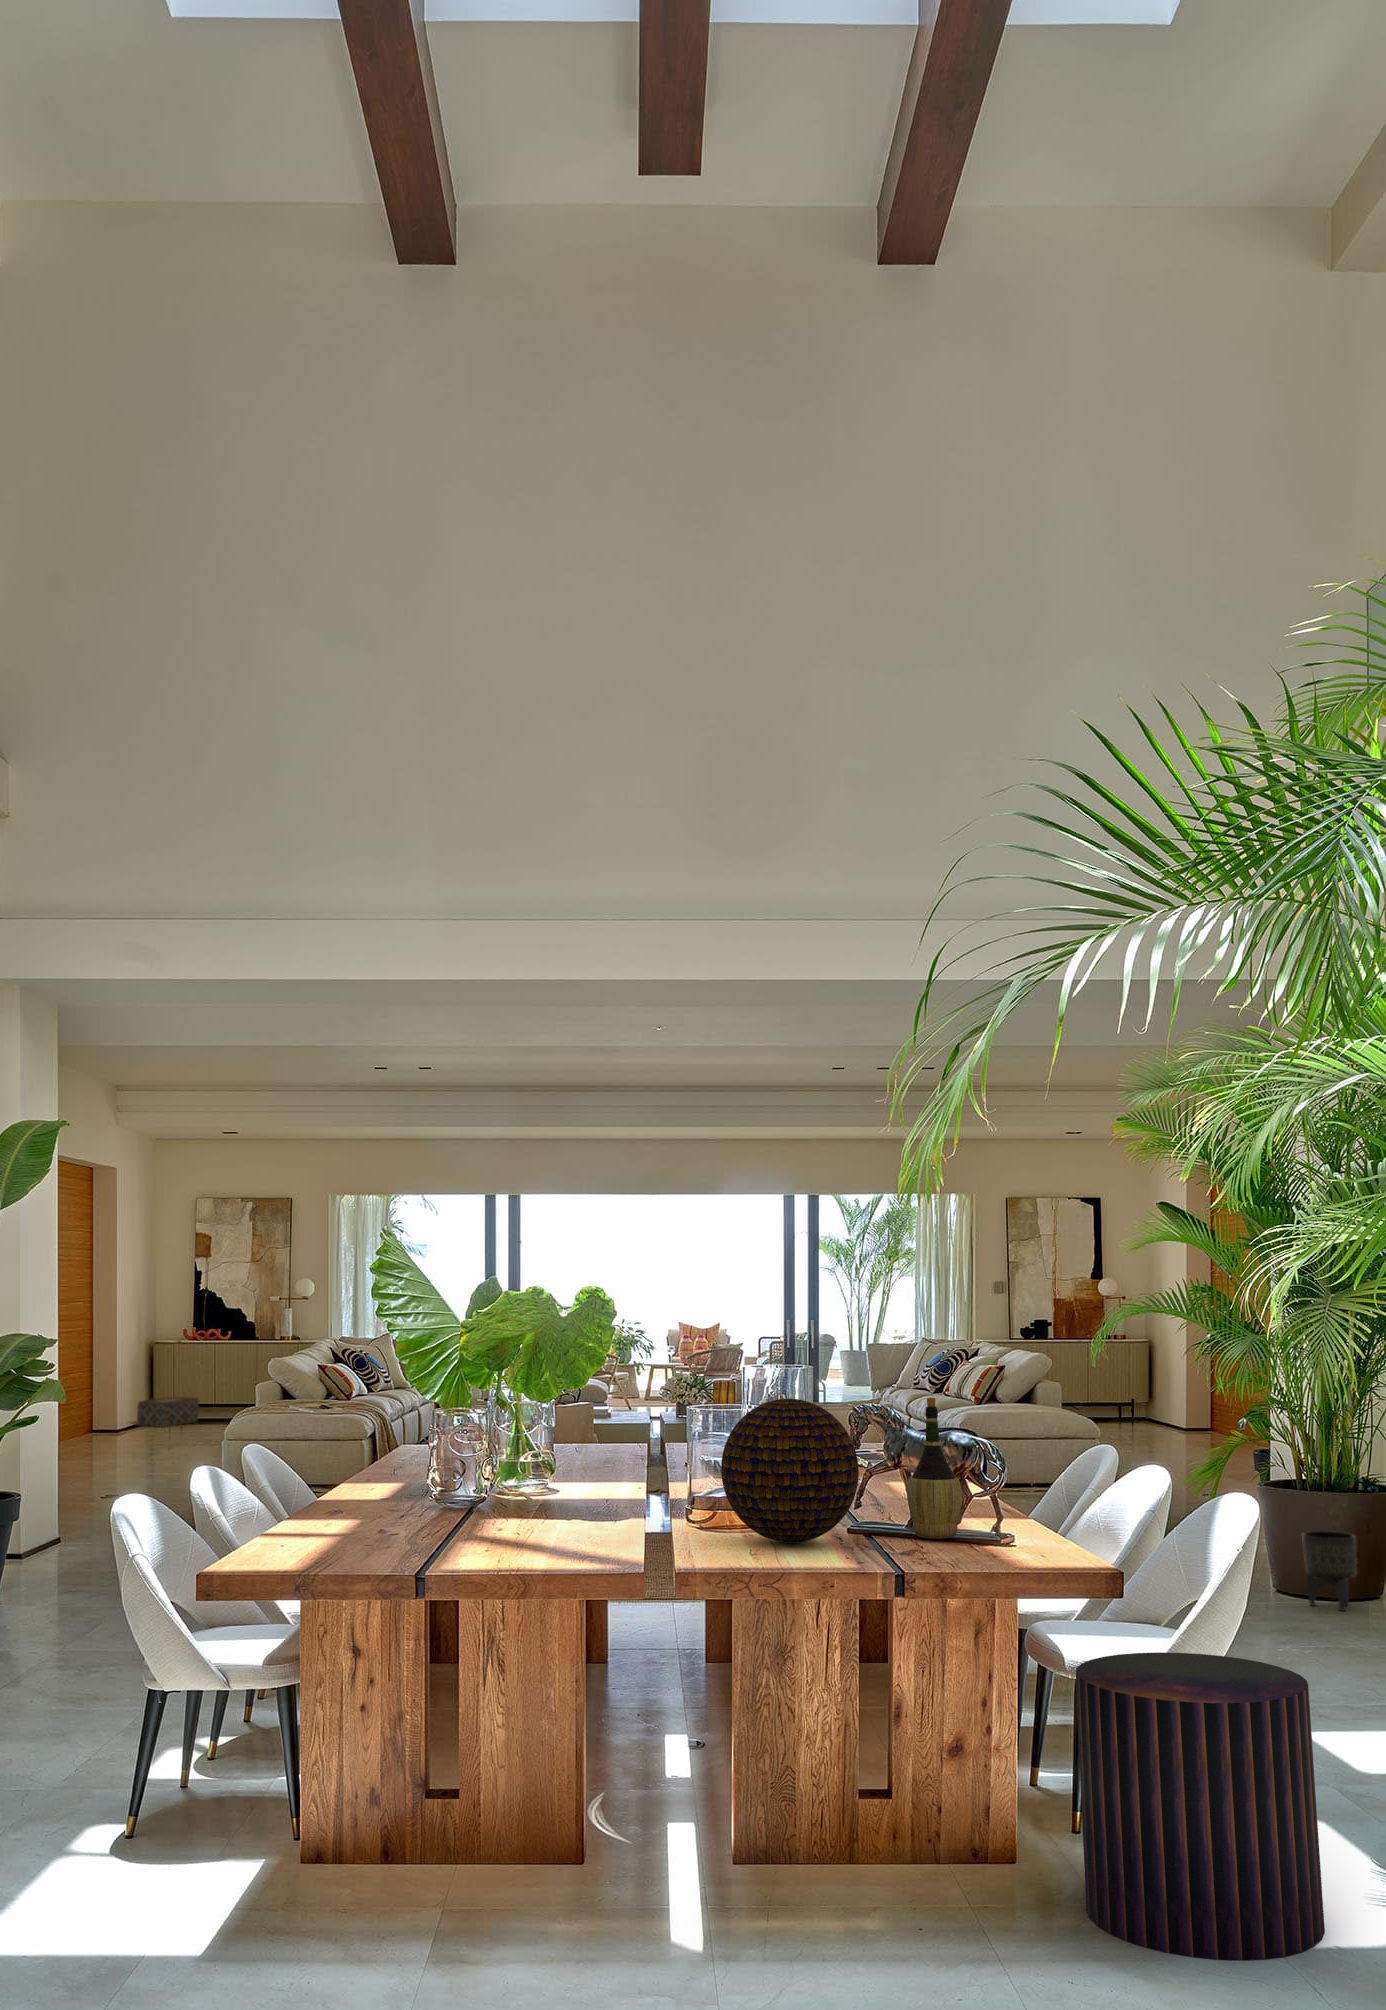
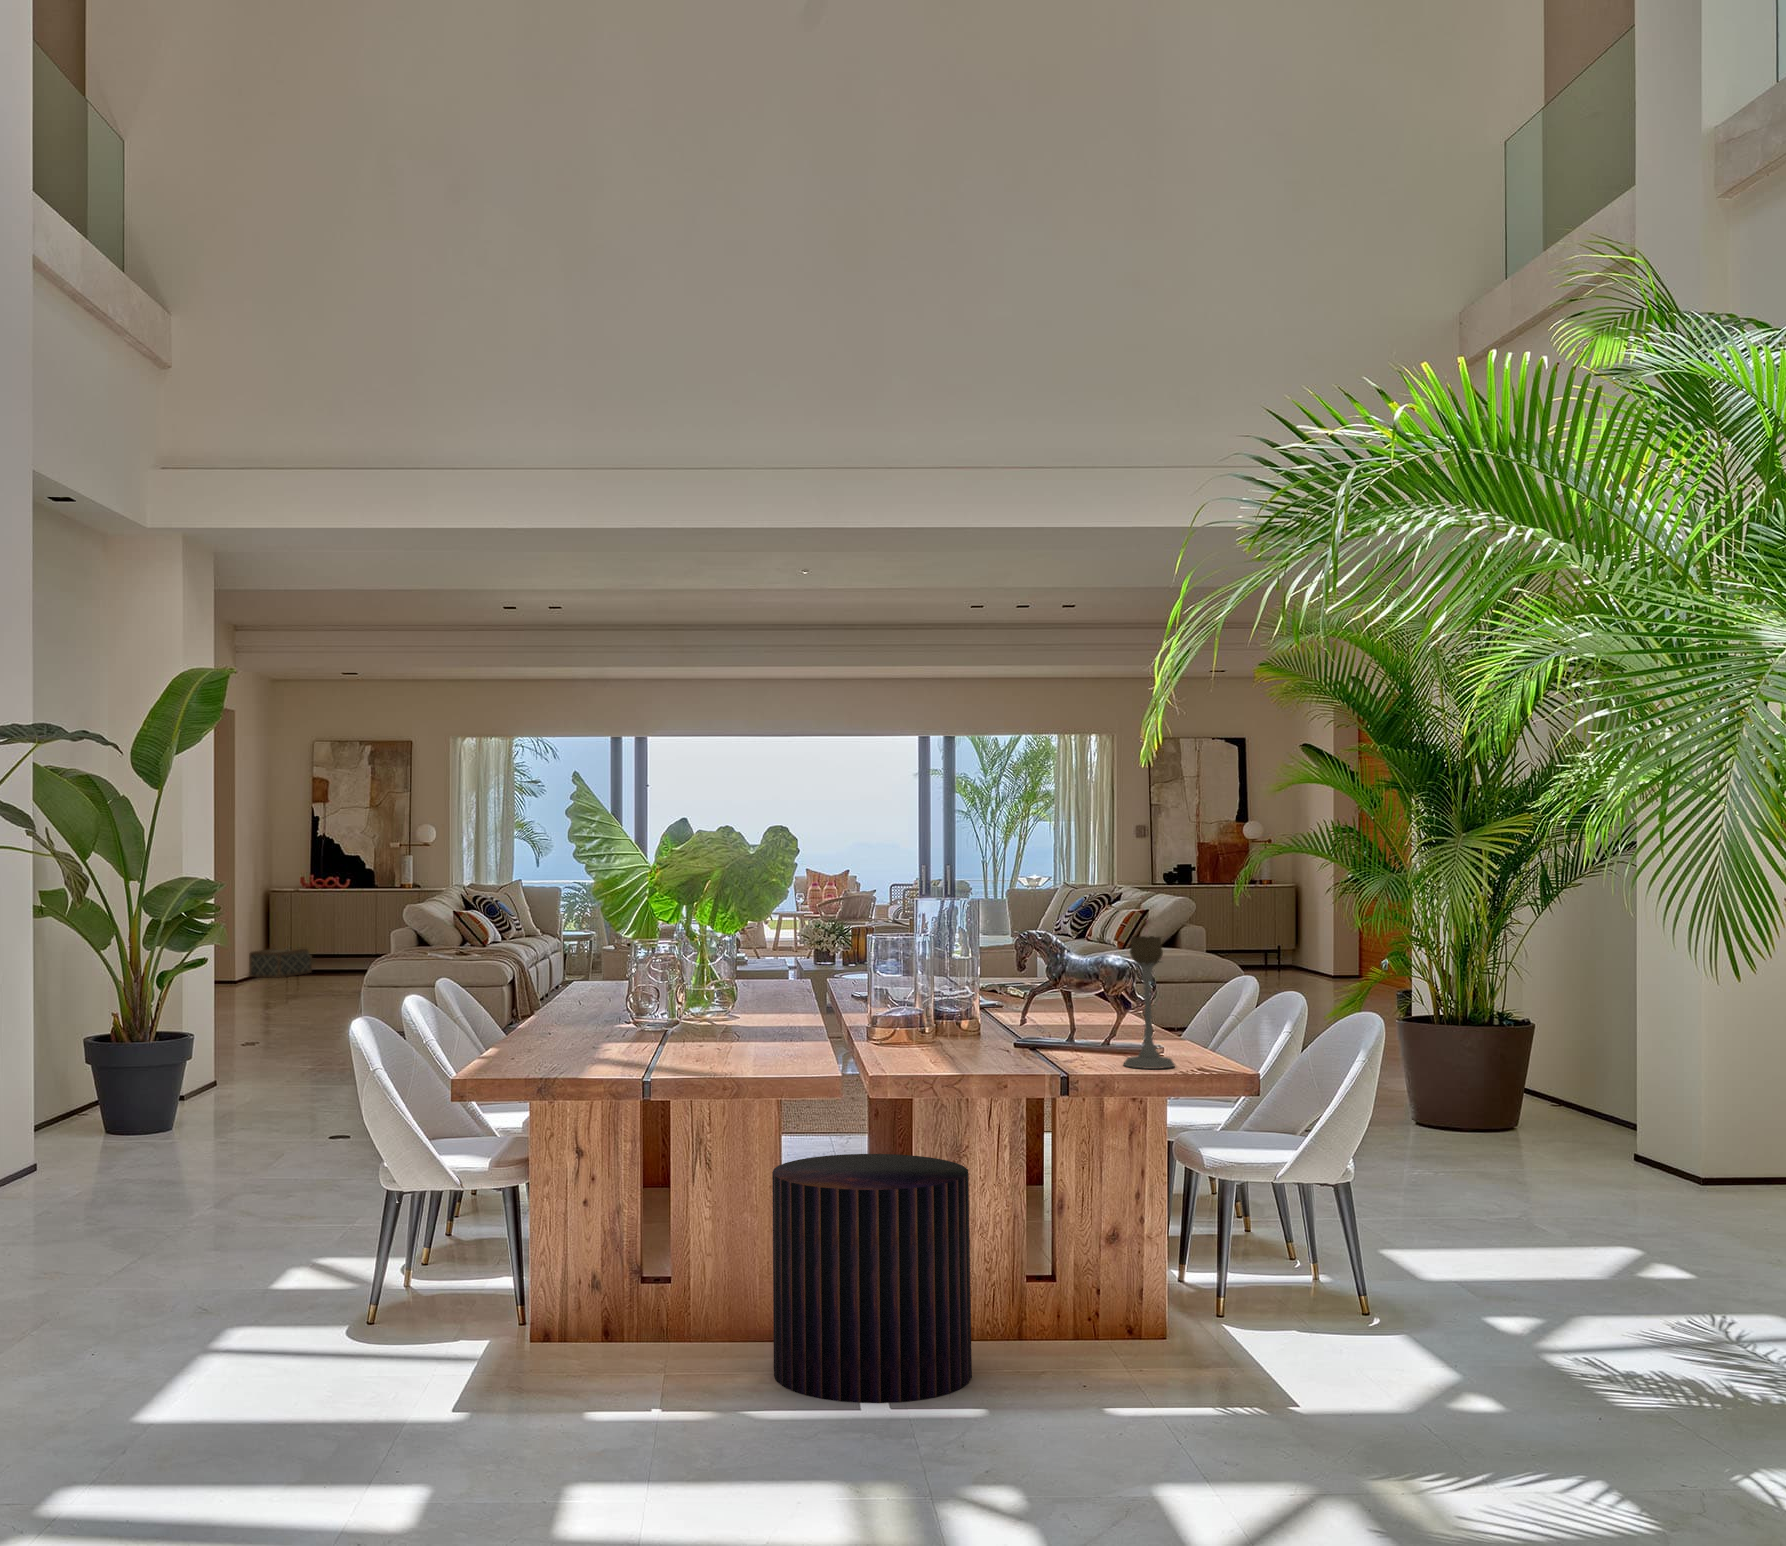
wine bottle: present [907,1398,962,1539] -> none [1069,931,1119,1054]
decorative orb: present [721,1399,859,1543] -> none [904,932,1027,1058]
candle holder: none [967,1404,1027,1558] -> present [1123,936,1175,1069]
planter: present [1302,1531,1357,1611] -> none [1438,1063,1489,1137]
pouf: present [1076,1652,1325,1961] -> present [772,1154,972,1403]

